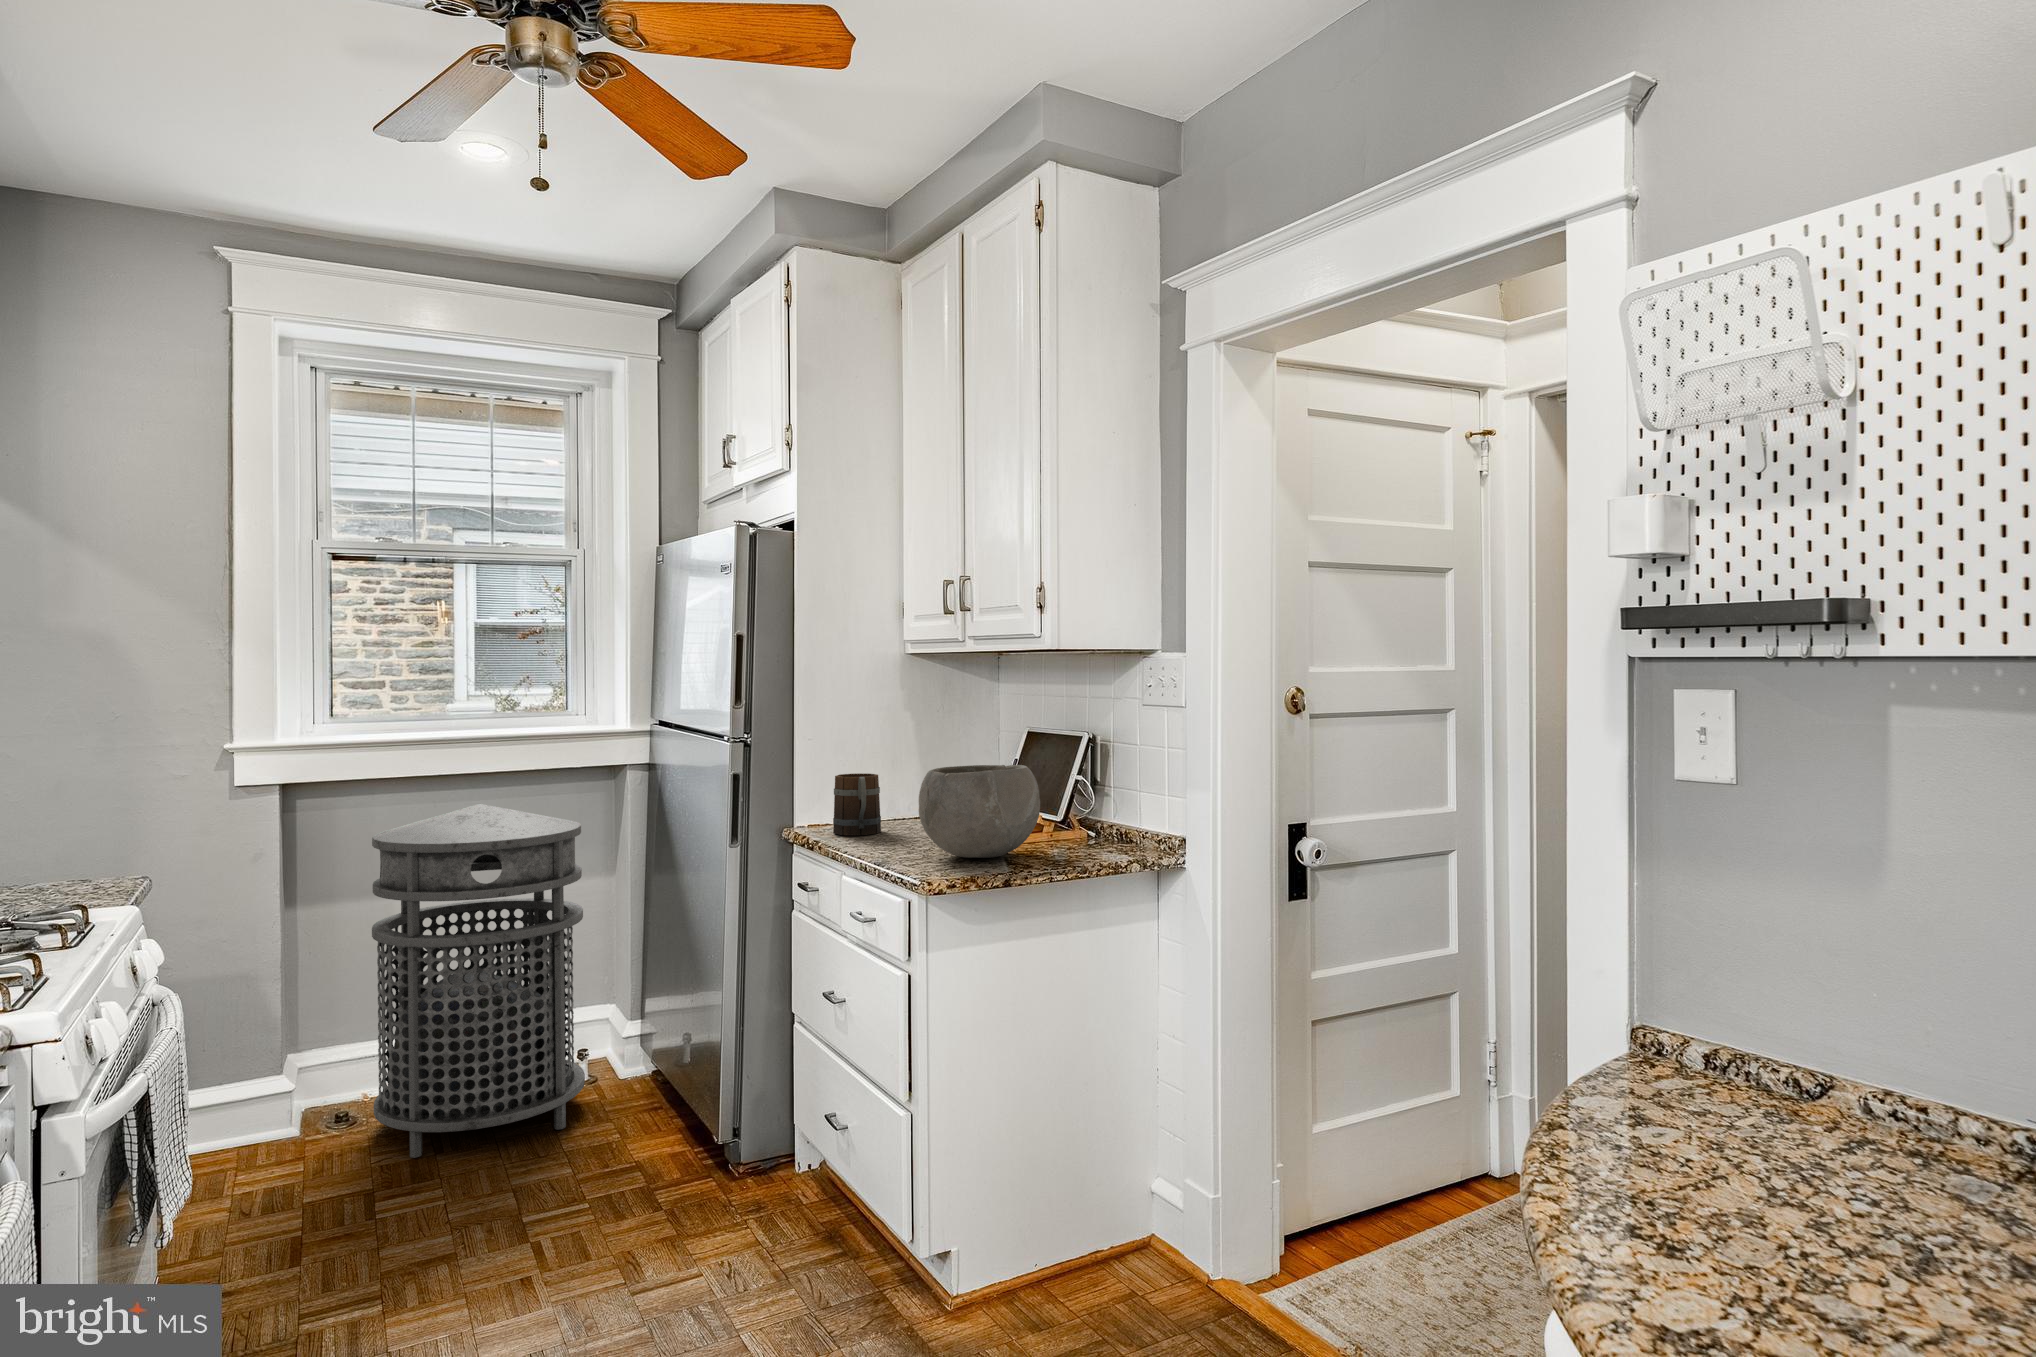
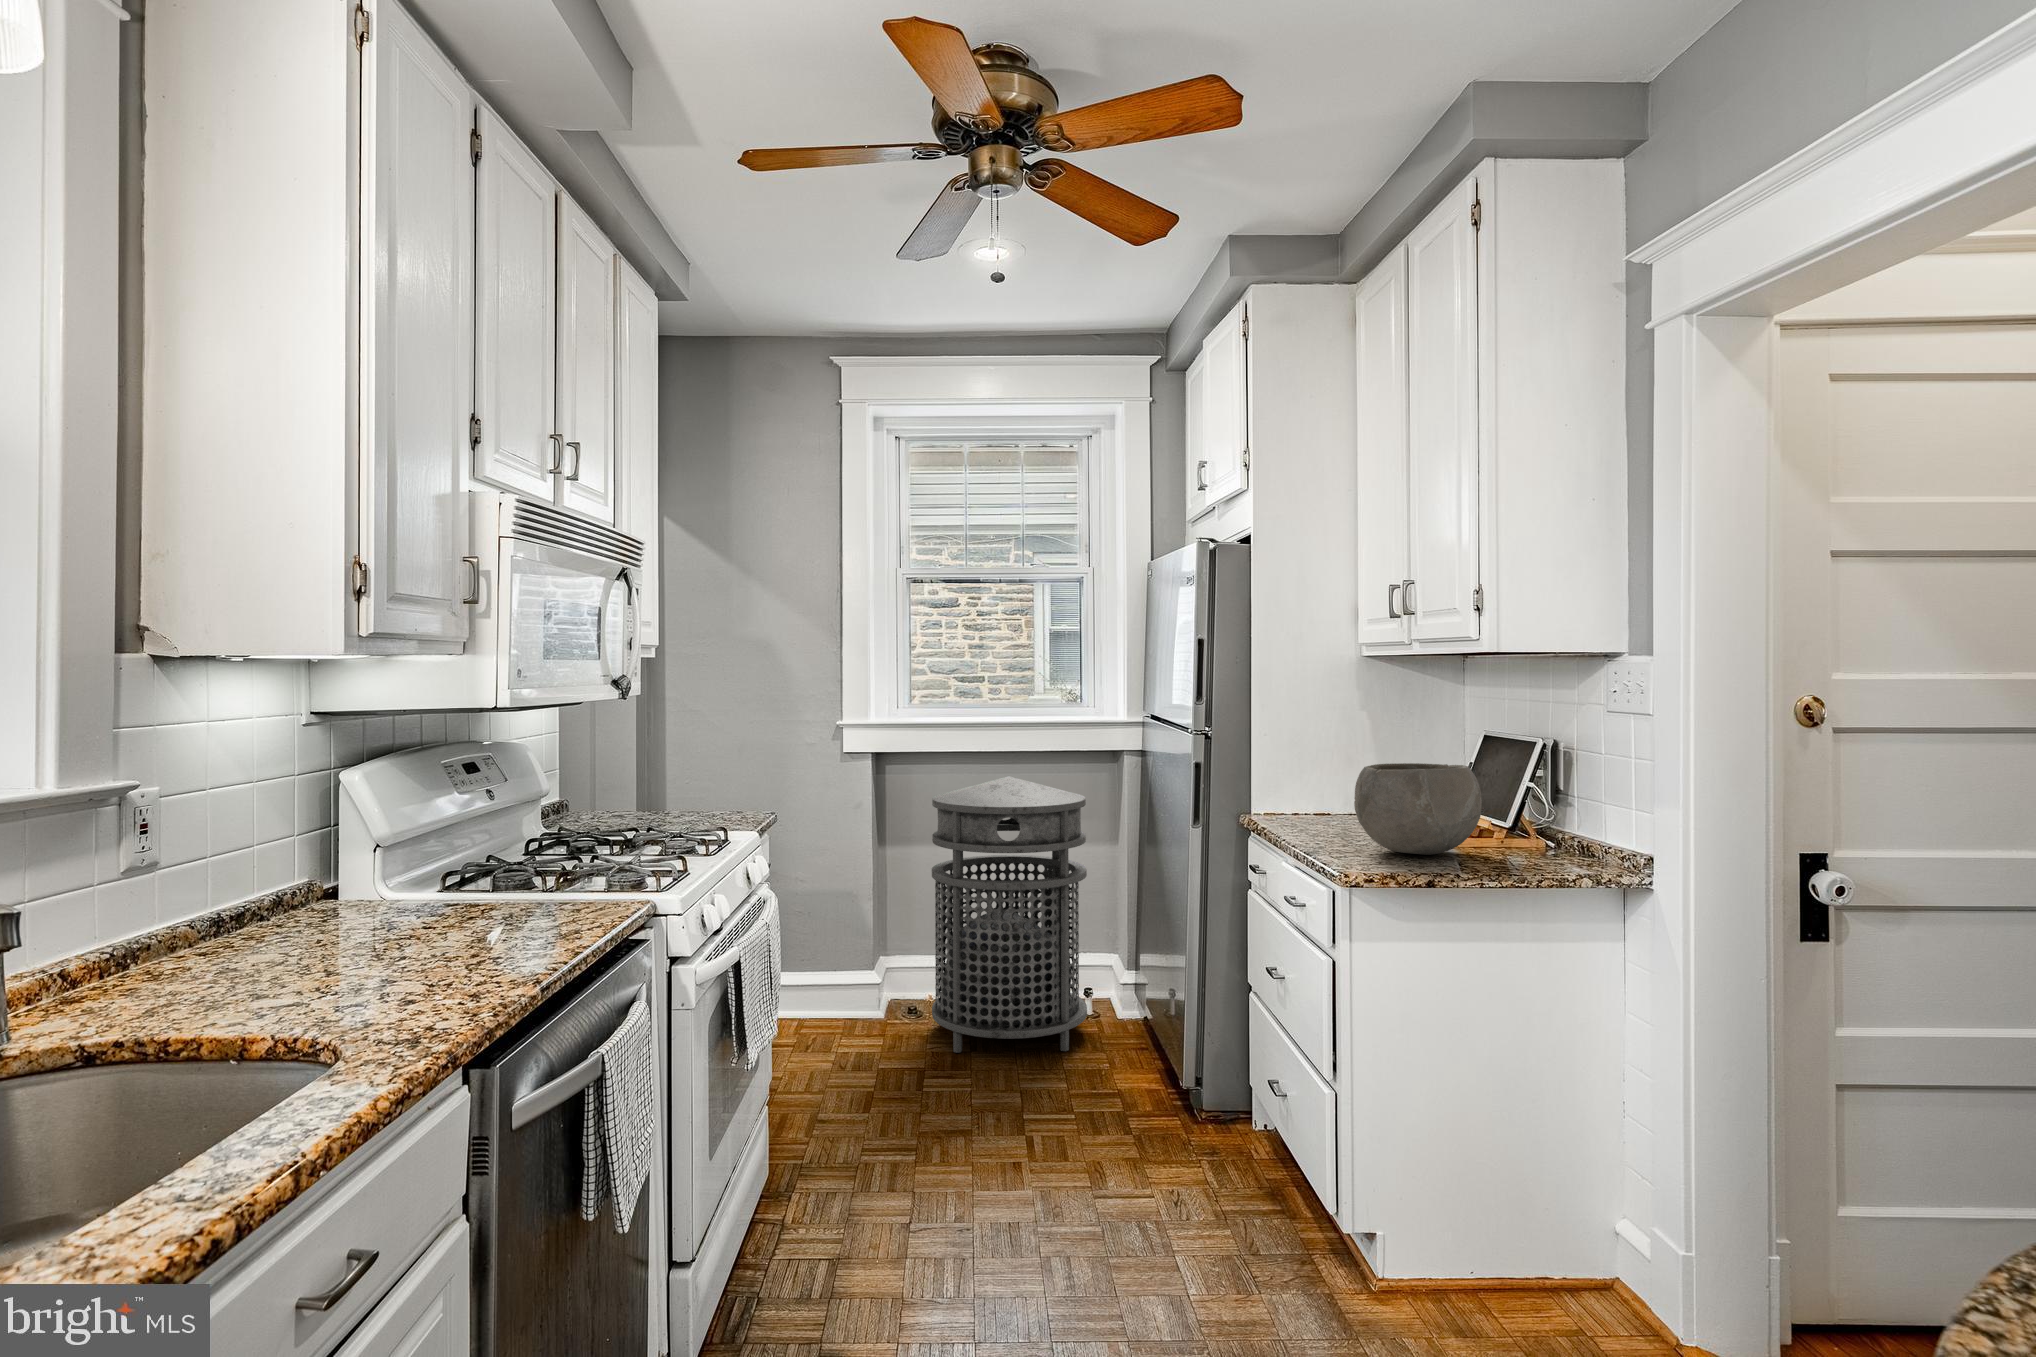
mug: present [833,773,881,835] -> none [1287,766,1334,824]

